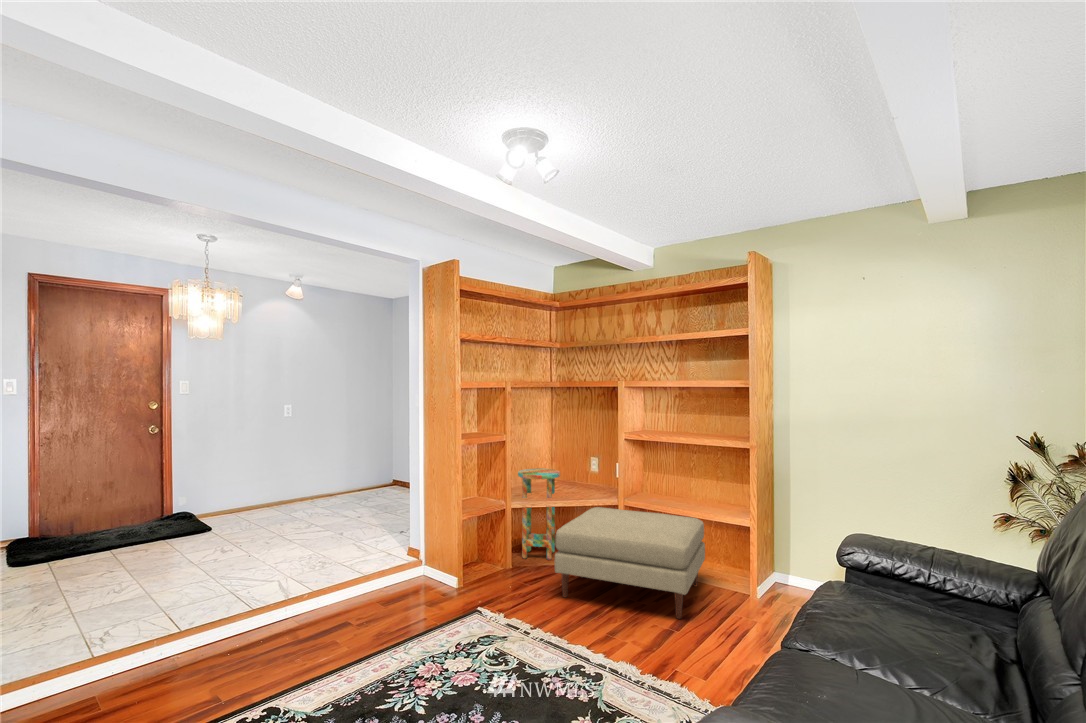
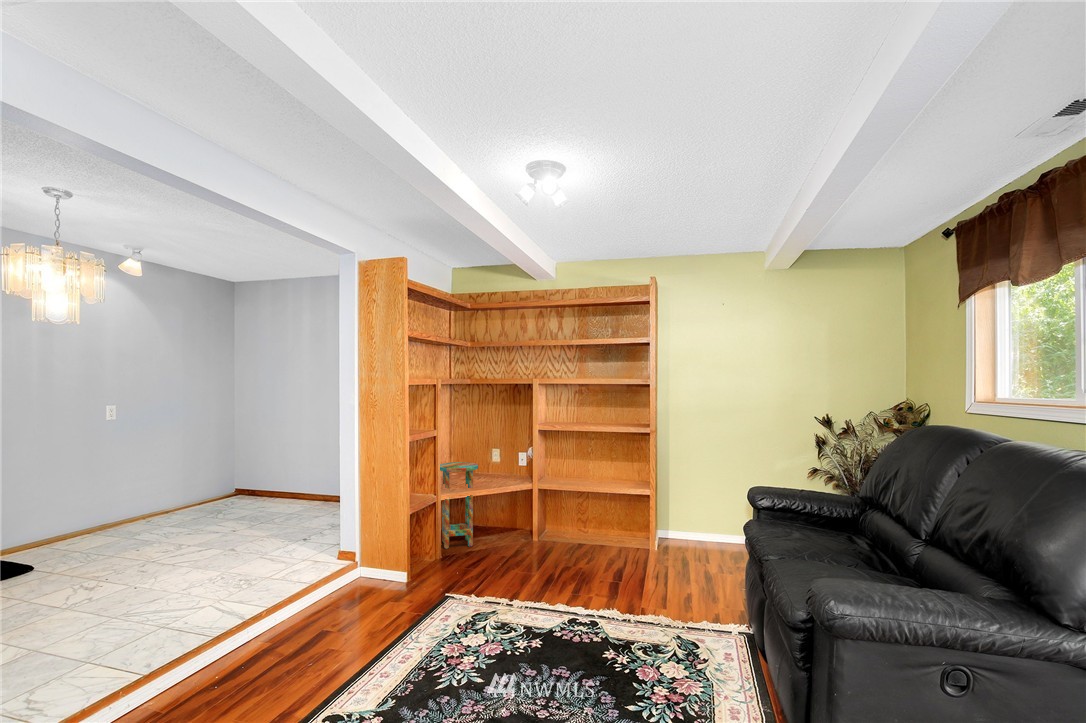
ottoman: present [554,507,705,619] -> none [506,492,624,574]

